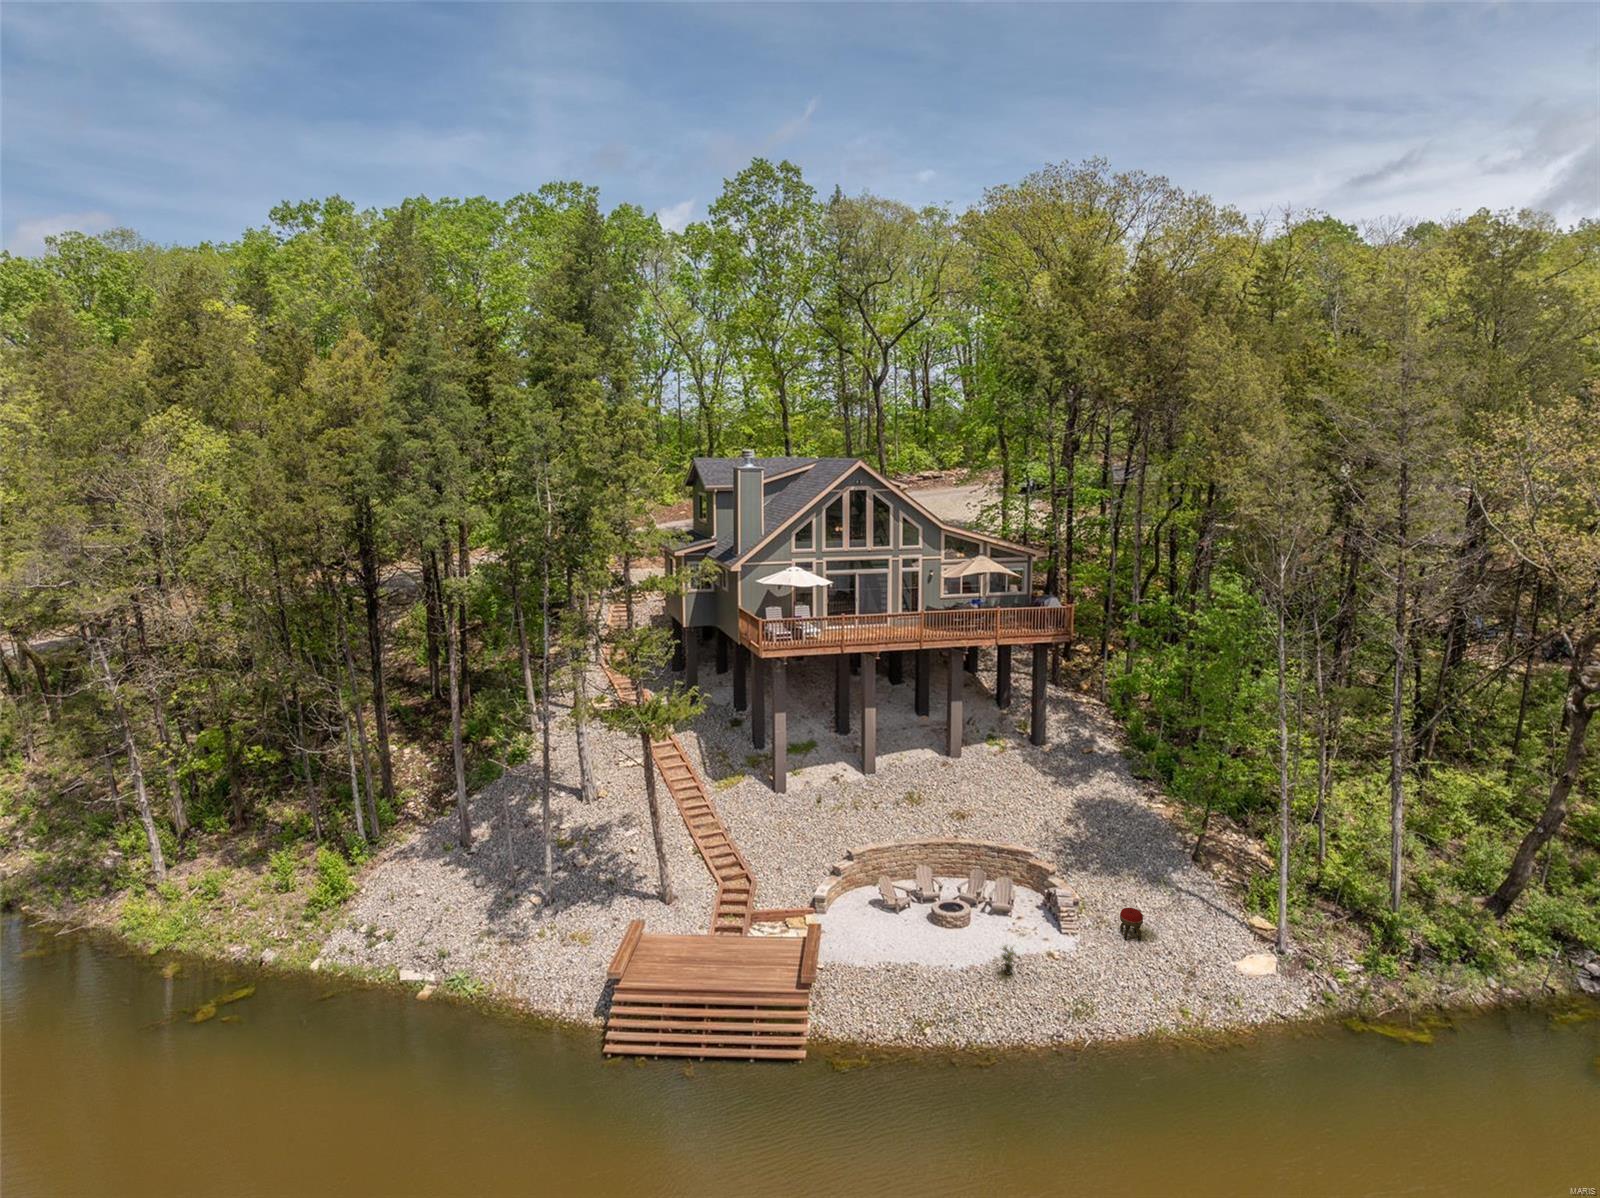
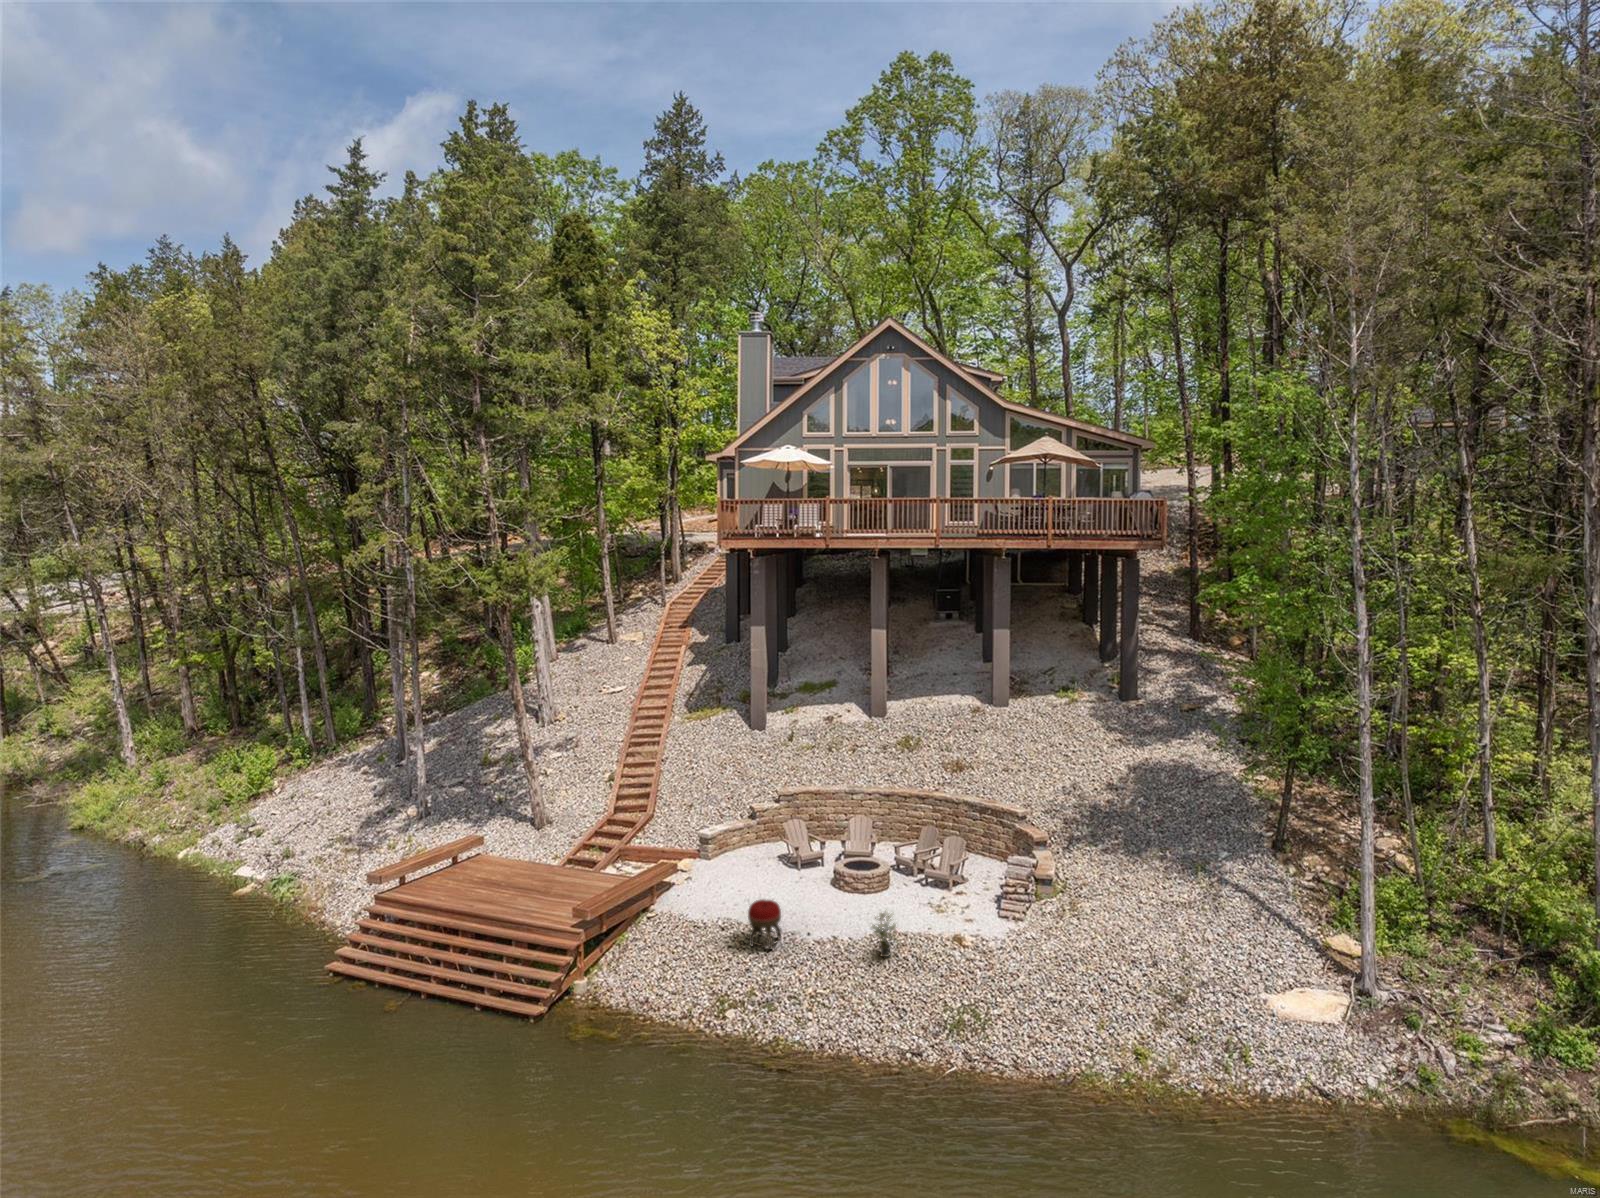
footstool: present [1120,908,1143,940] -> present [748,900,781,950]

